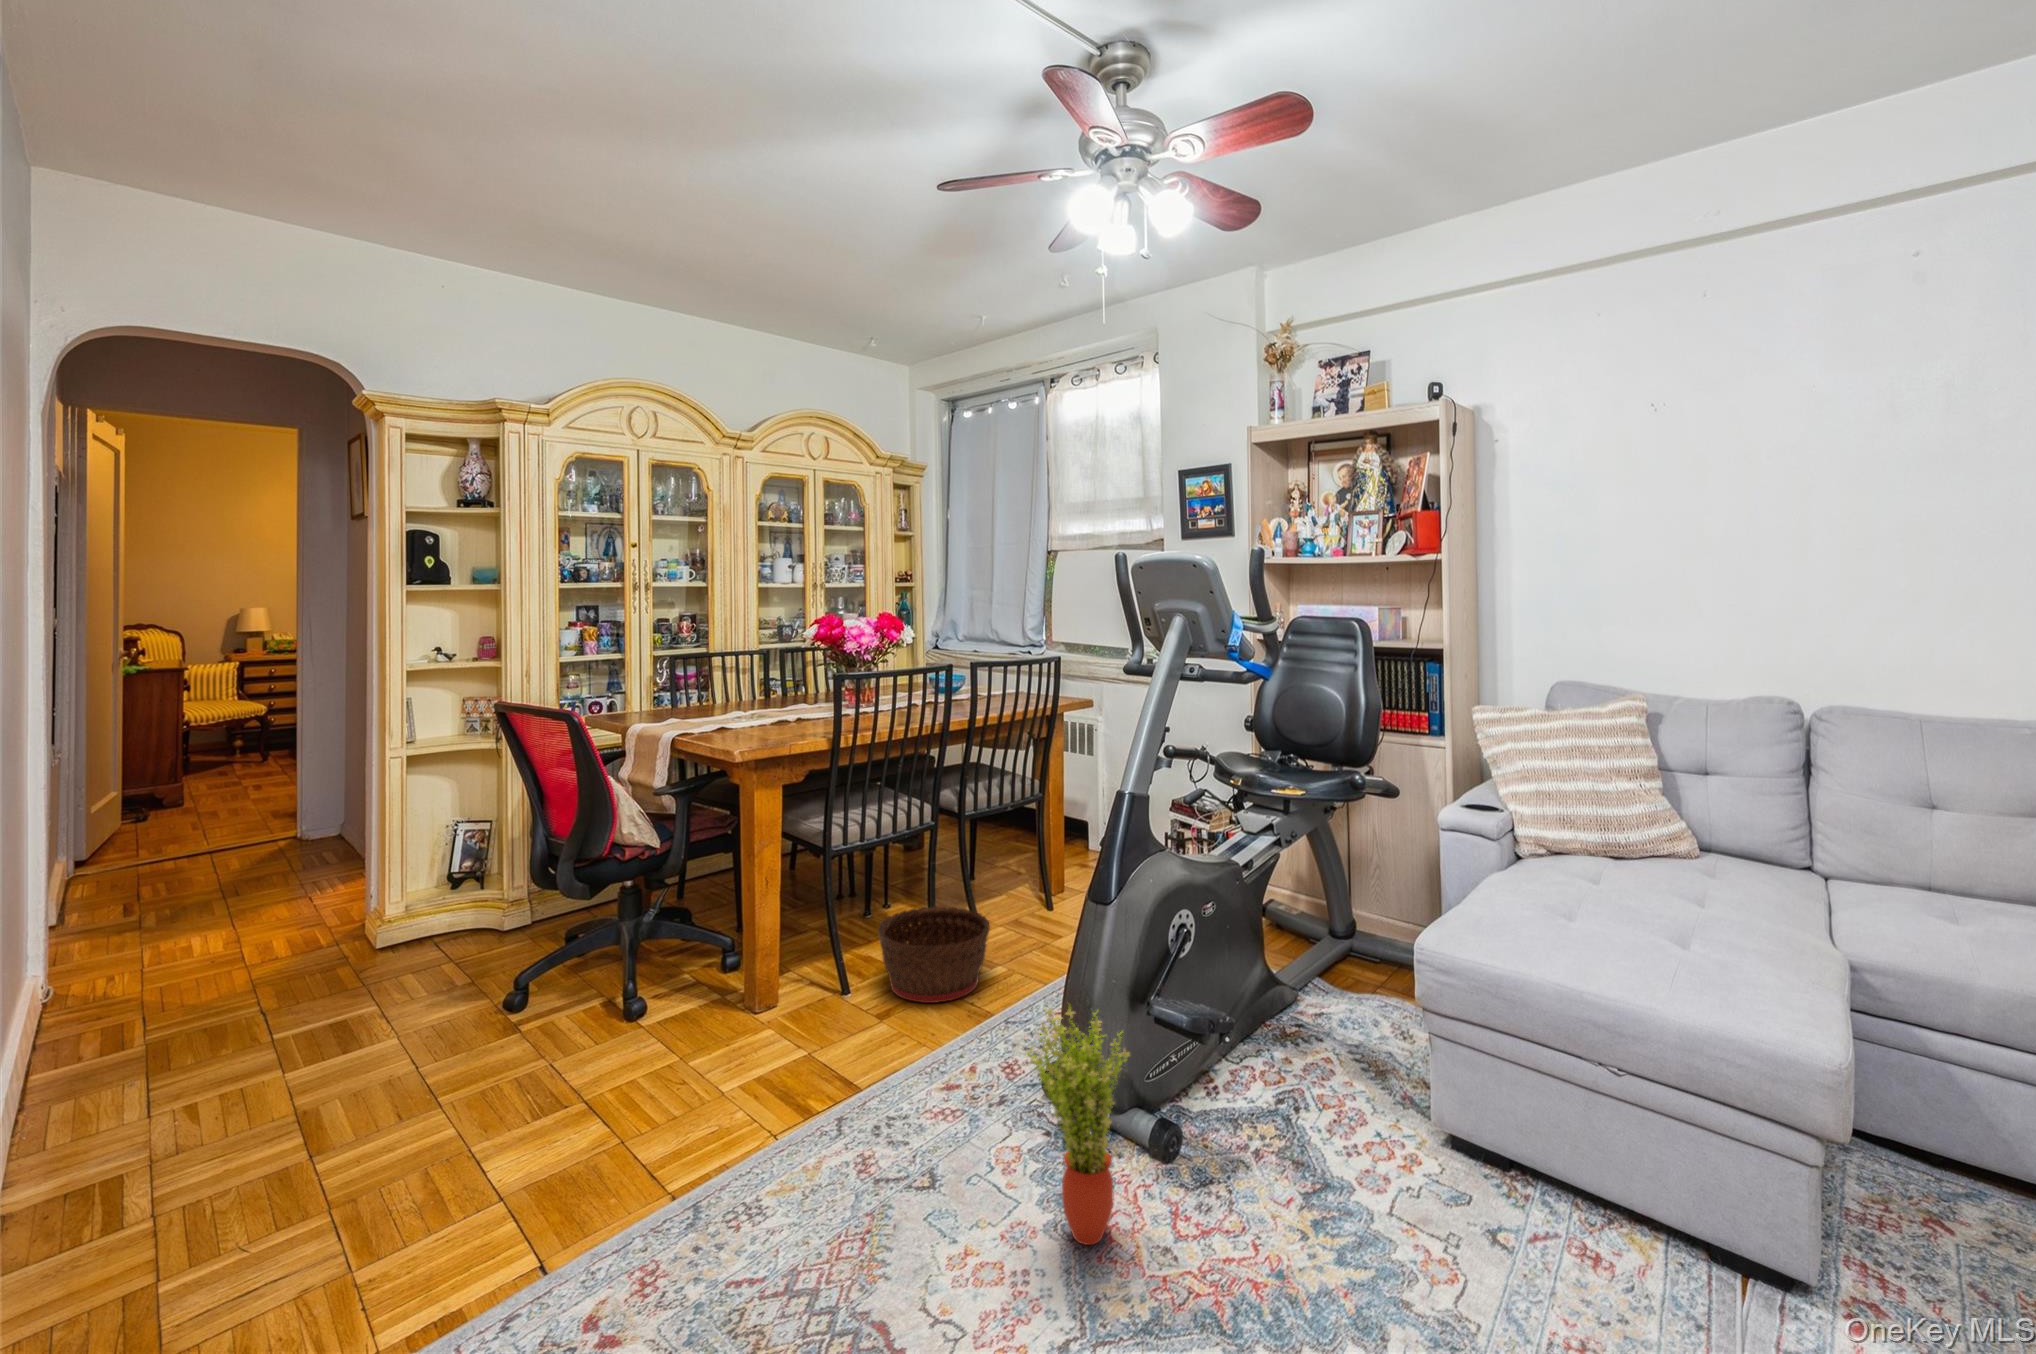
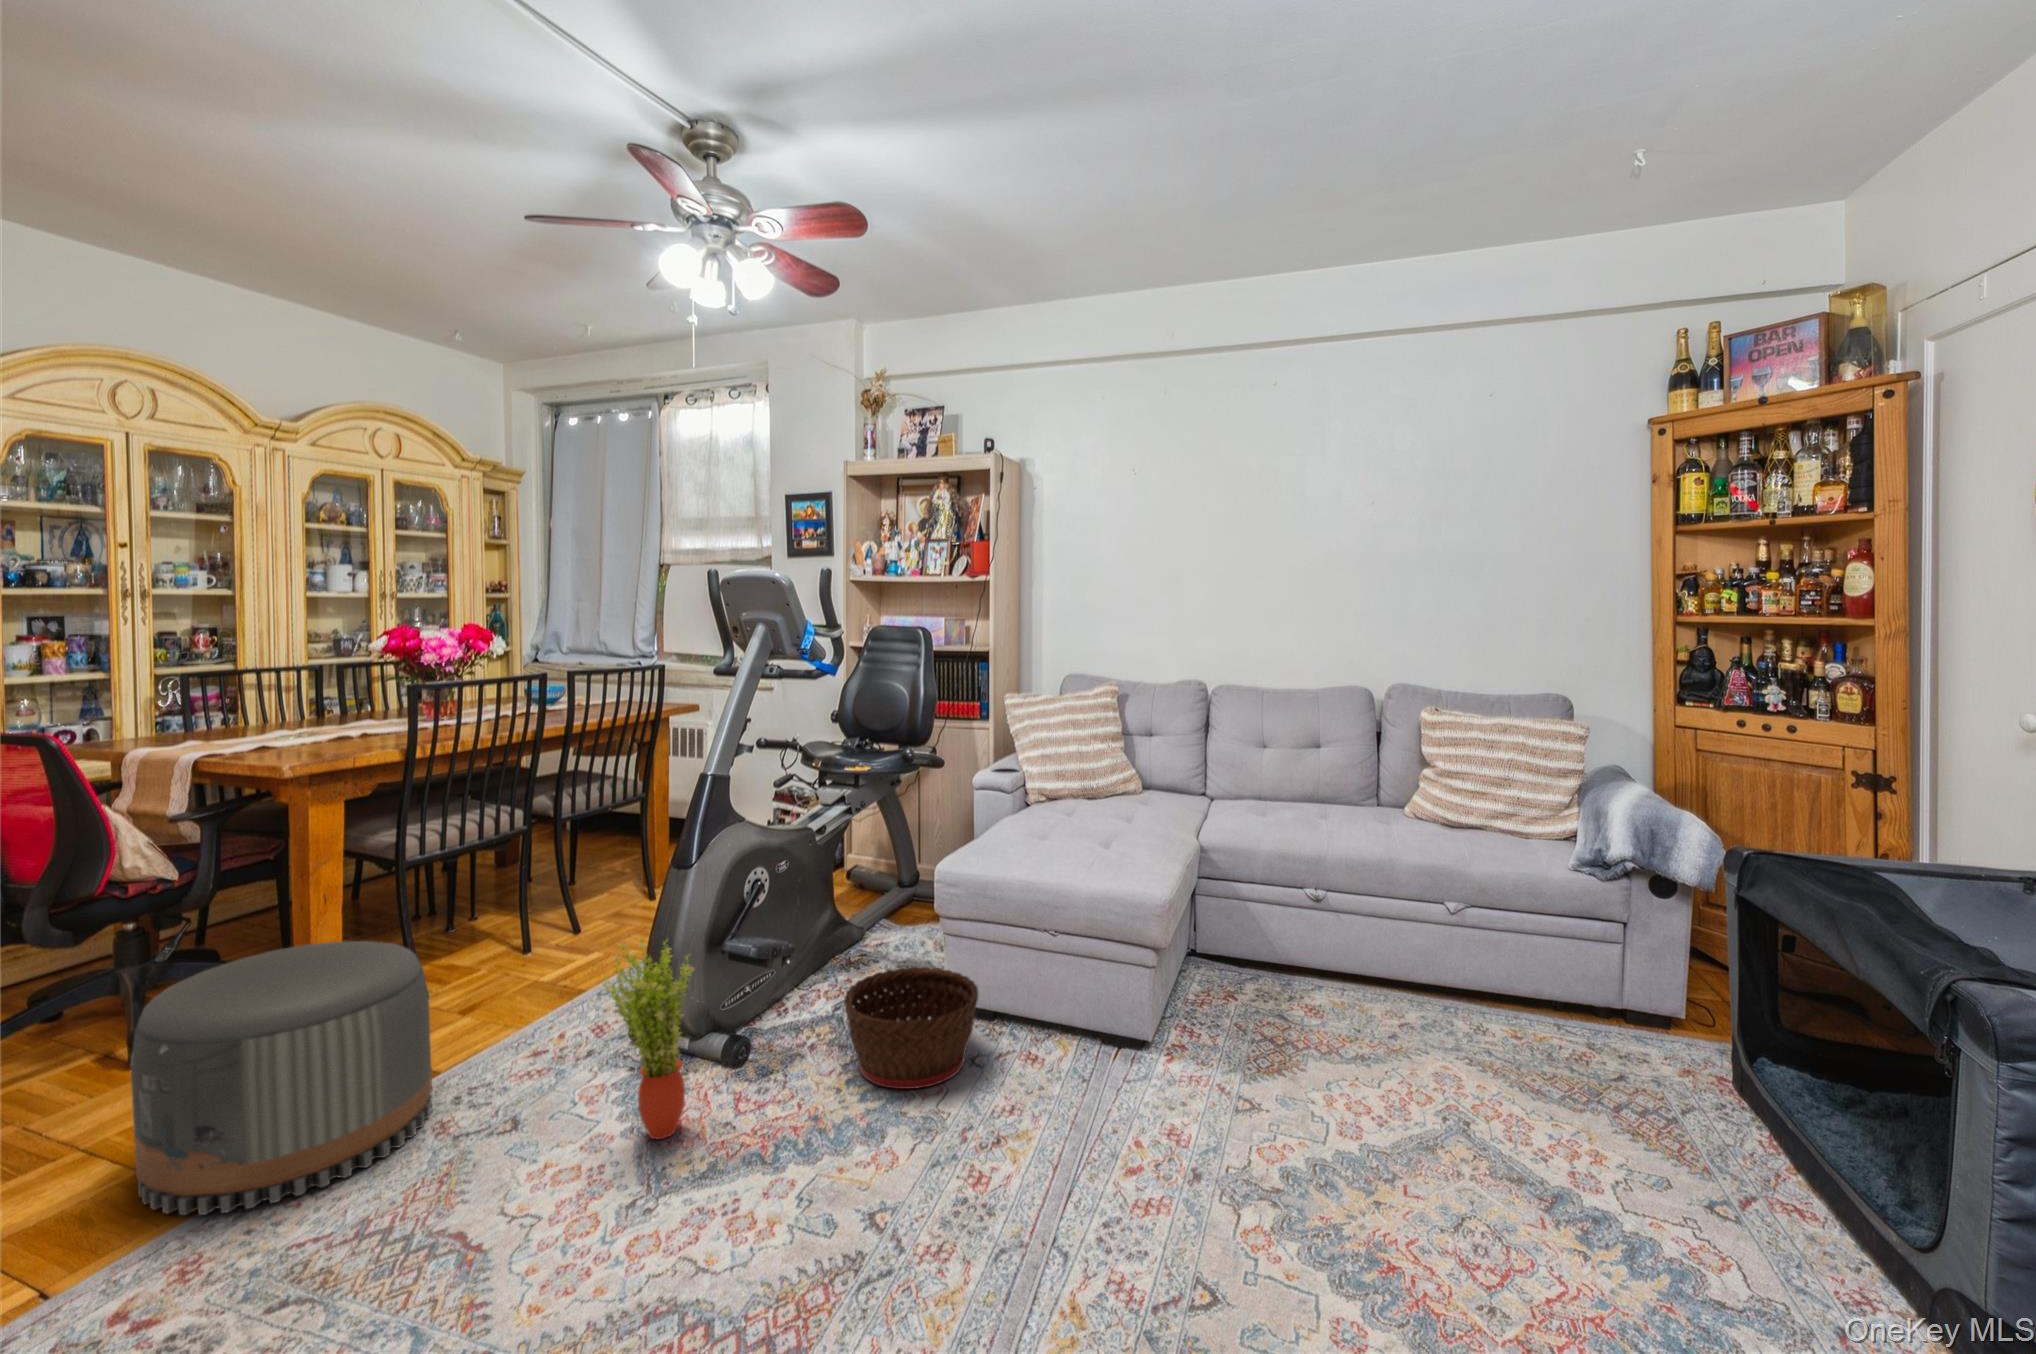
basket: present [878,906,990,1003] -> present [844,967,978,1089]
pouf: none [611,944,854,1224] -> present [131,941,432,1215]

